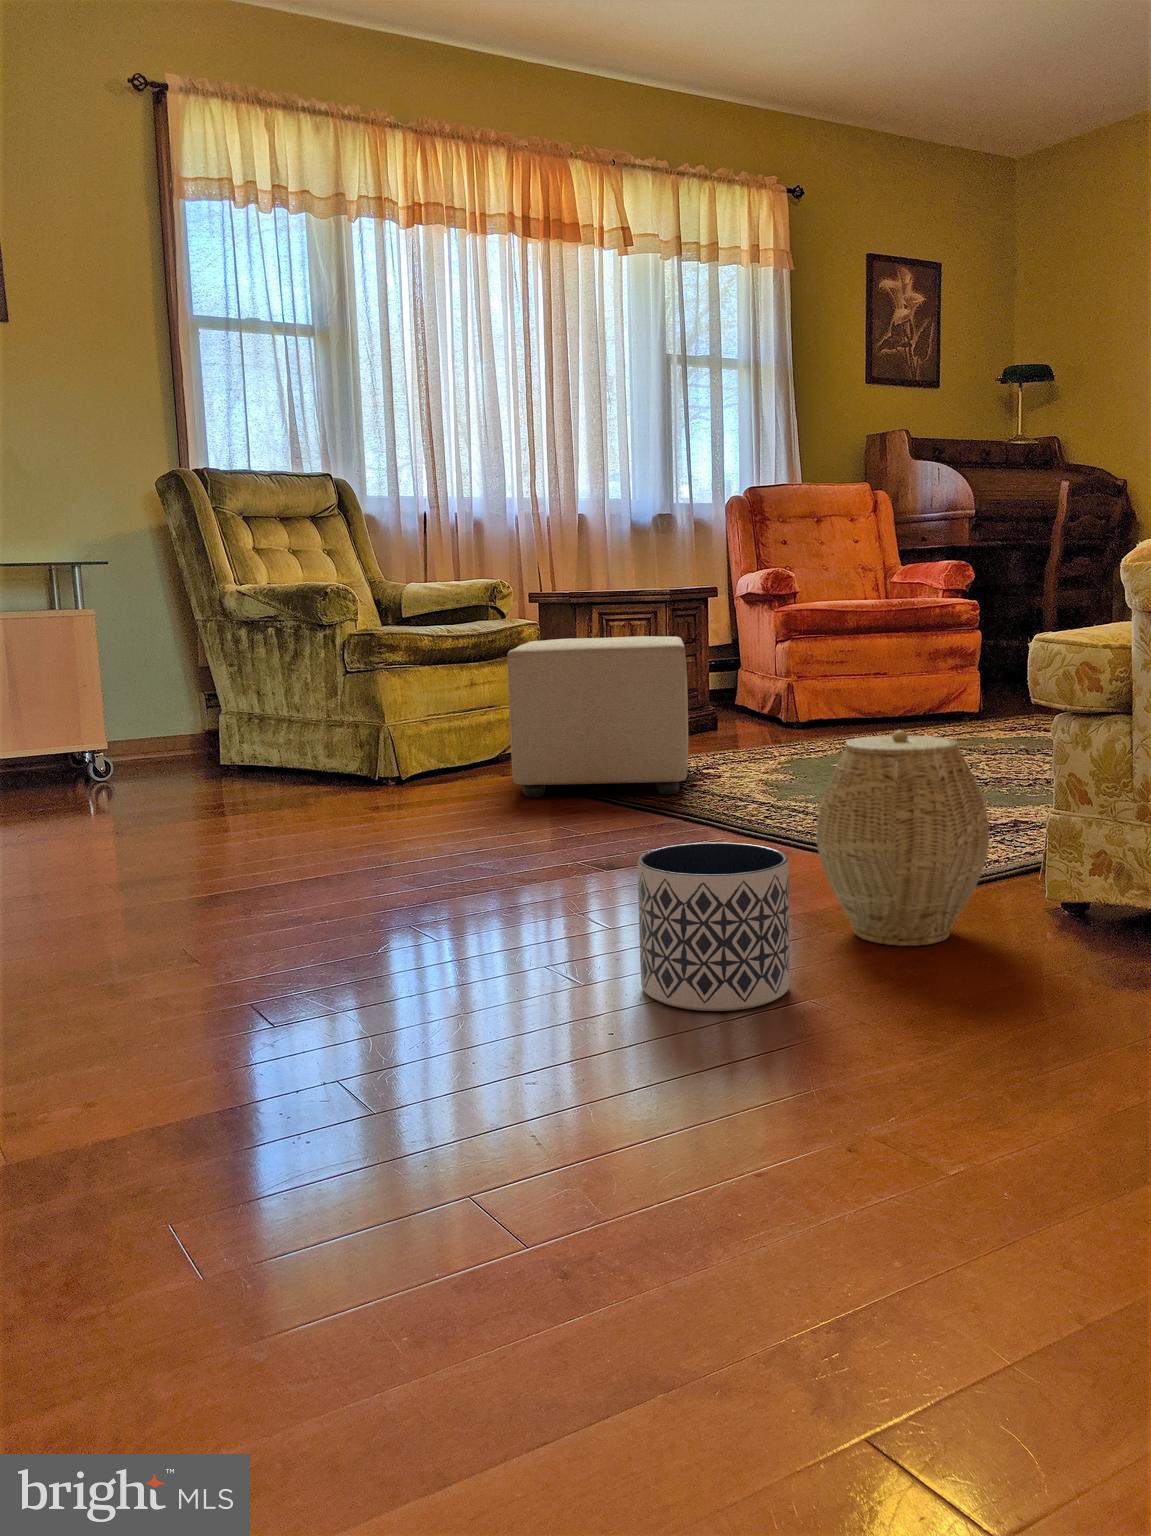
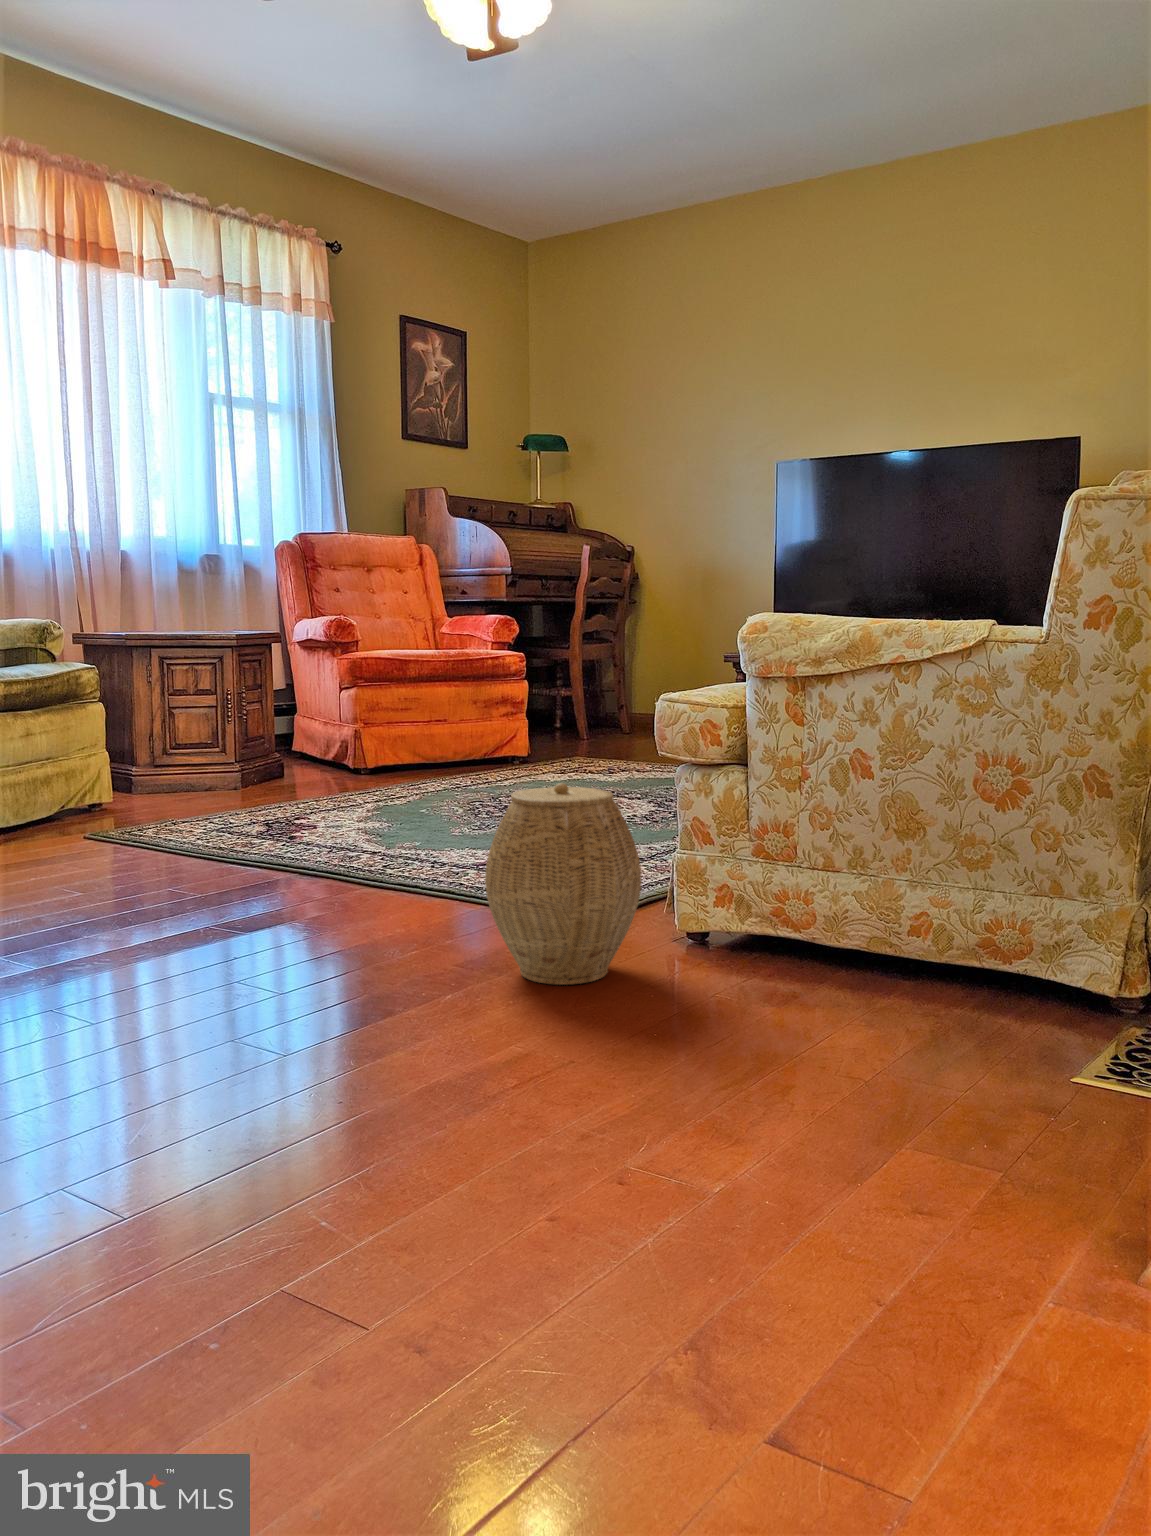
ottoman: present [507,636,688,797] -> none [91,686,289,857]
planter: present [638,842,790,1011] -> none [342,898,493,1067]

